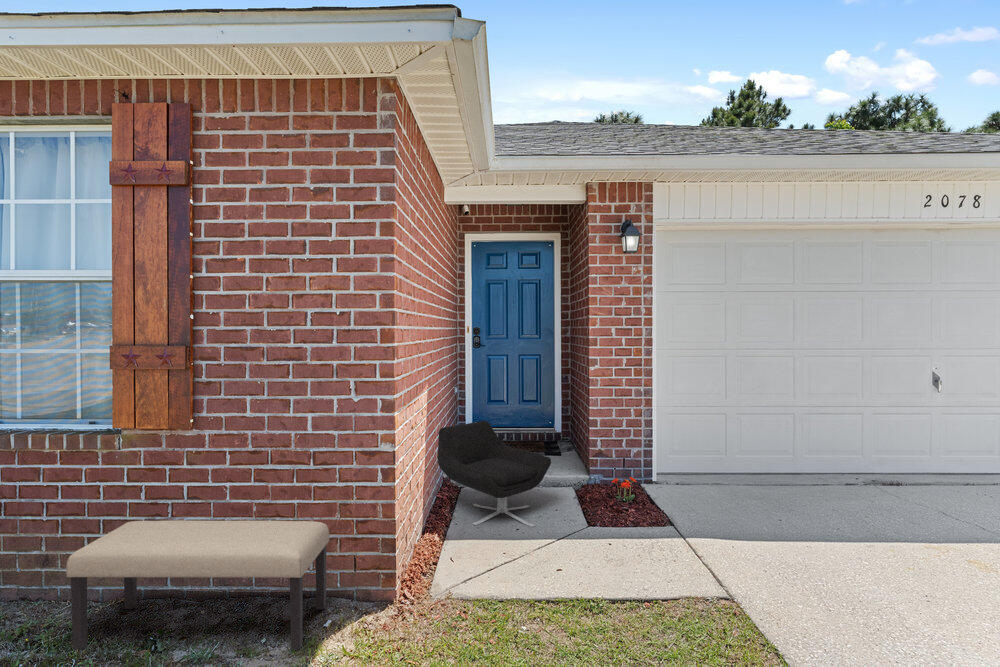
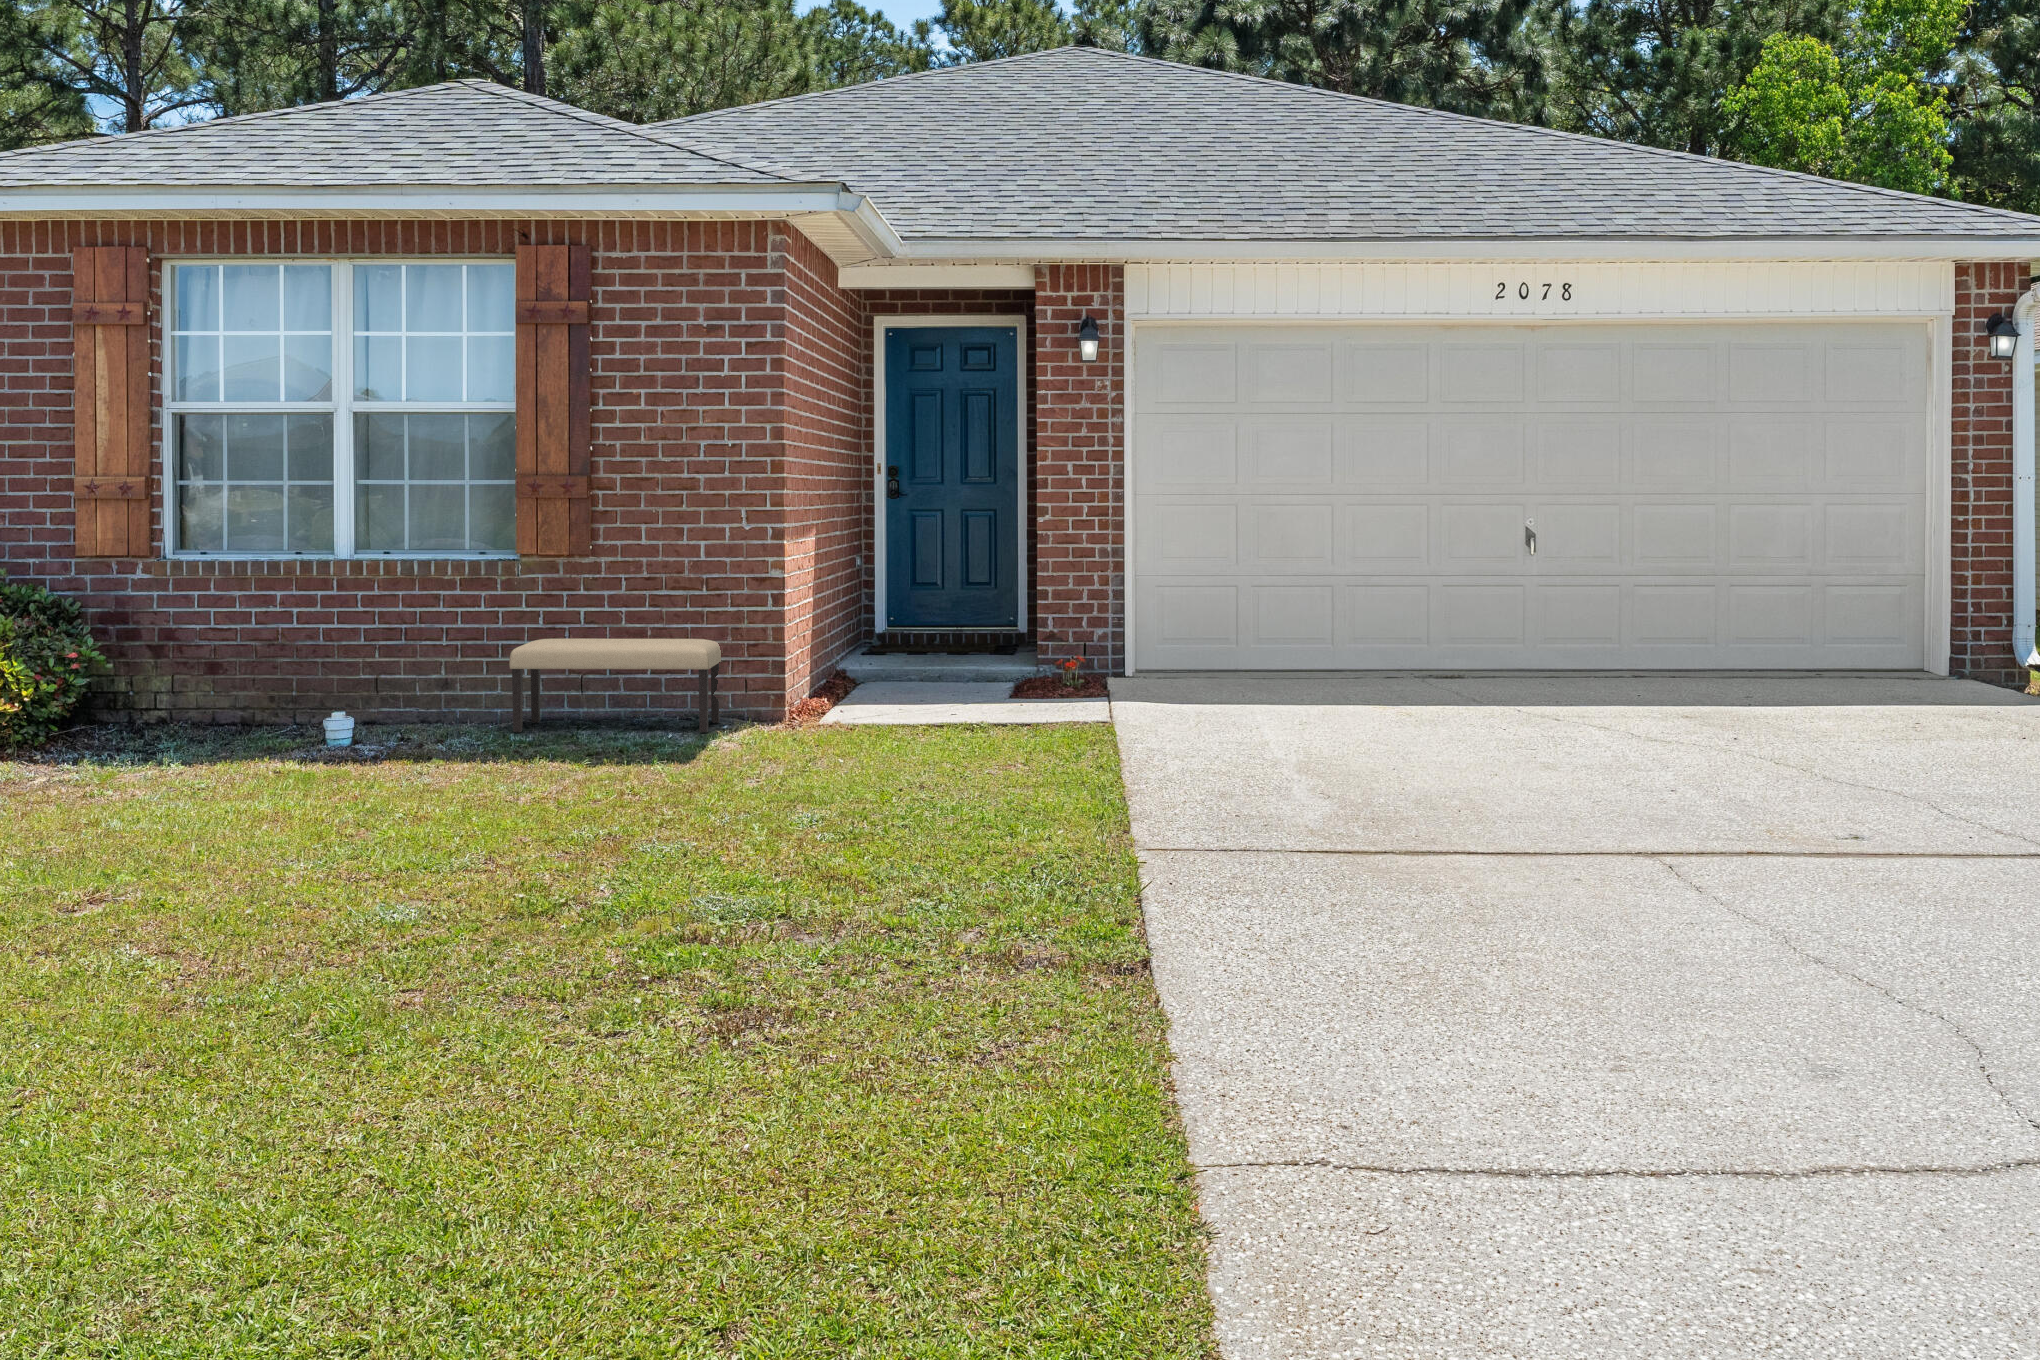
lounge chair: present [438,421,551,527] -> none [828,584,970,697]

